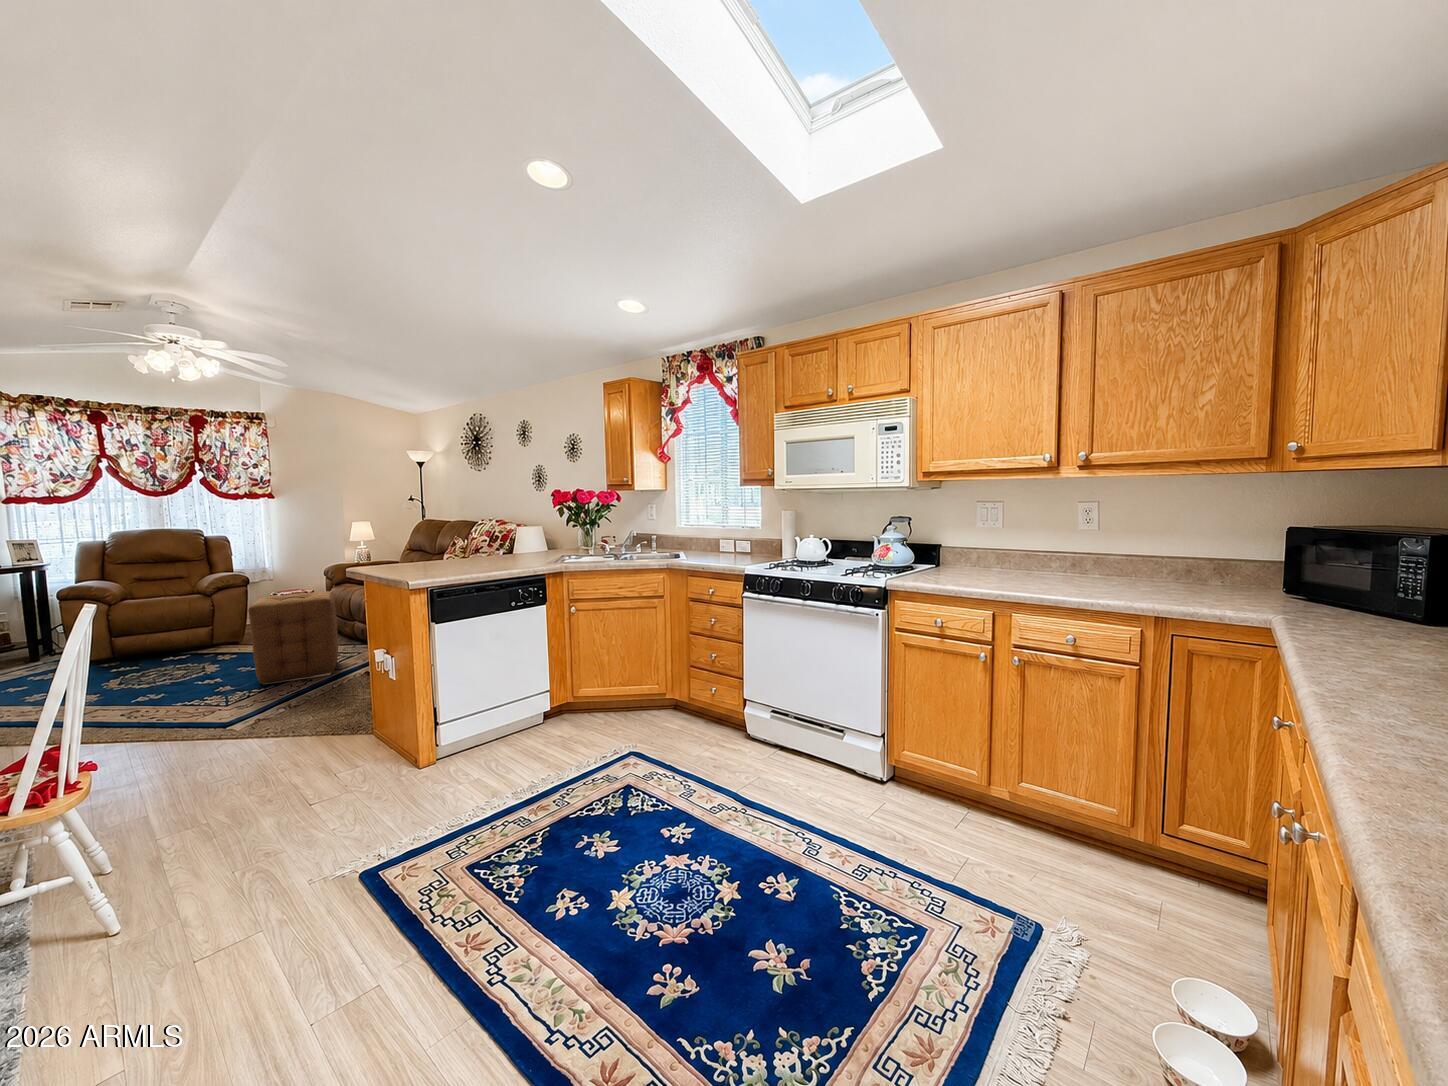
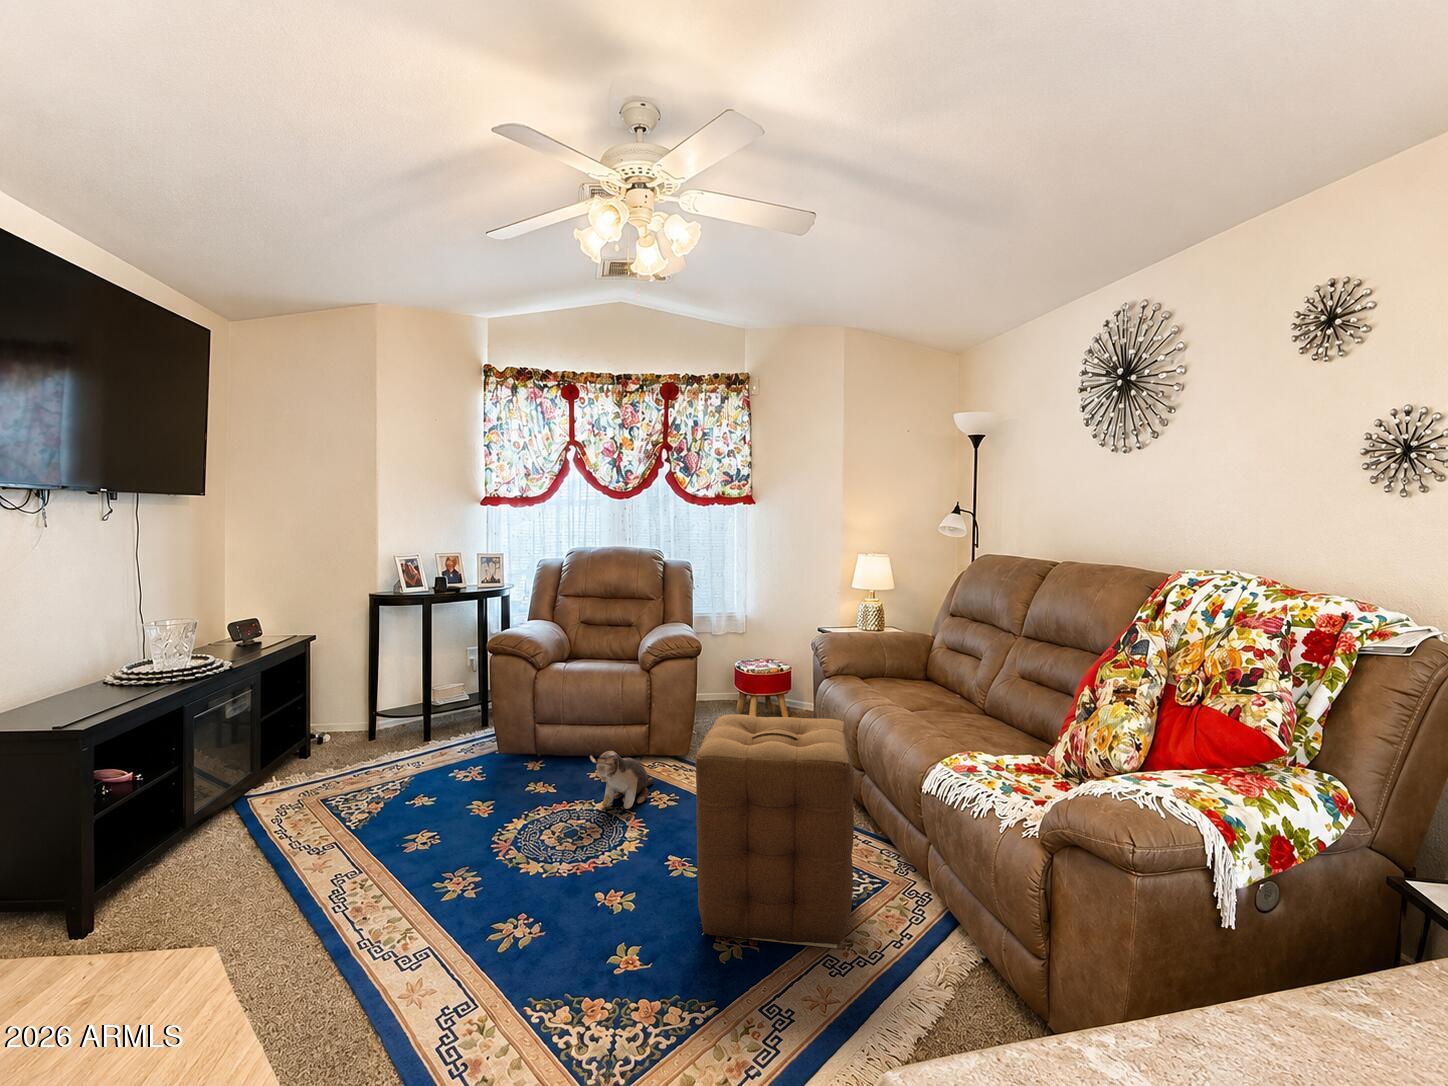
plush toy: none [168,637,215,670] -> present [590,751,654,809]

